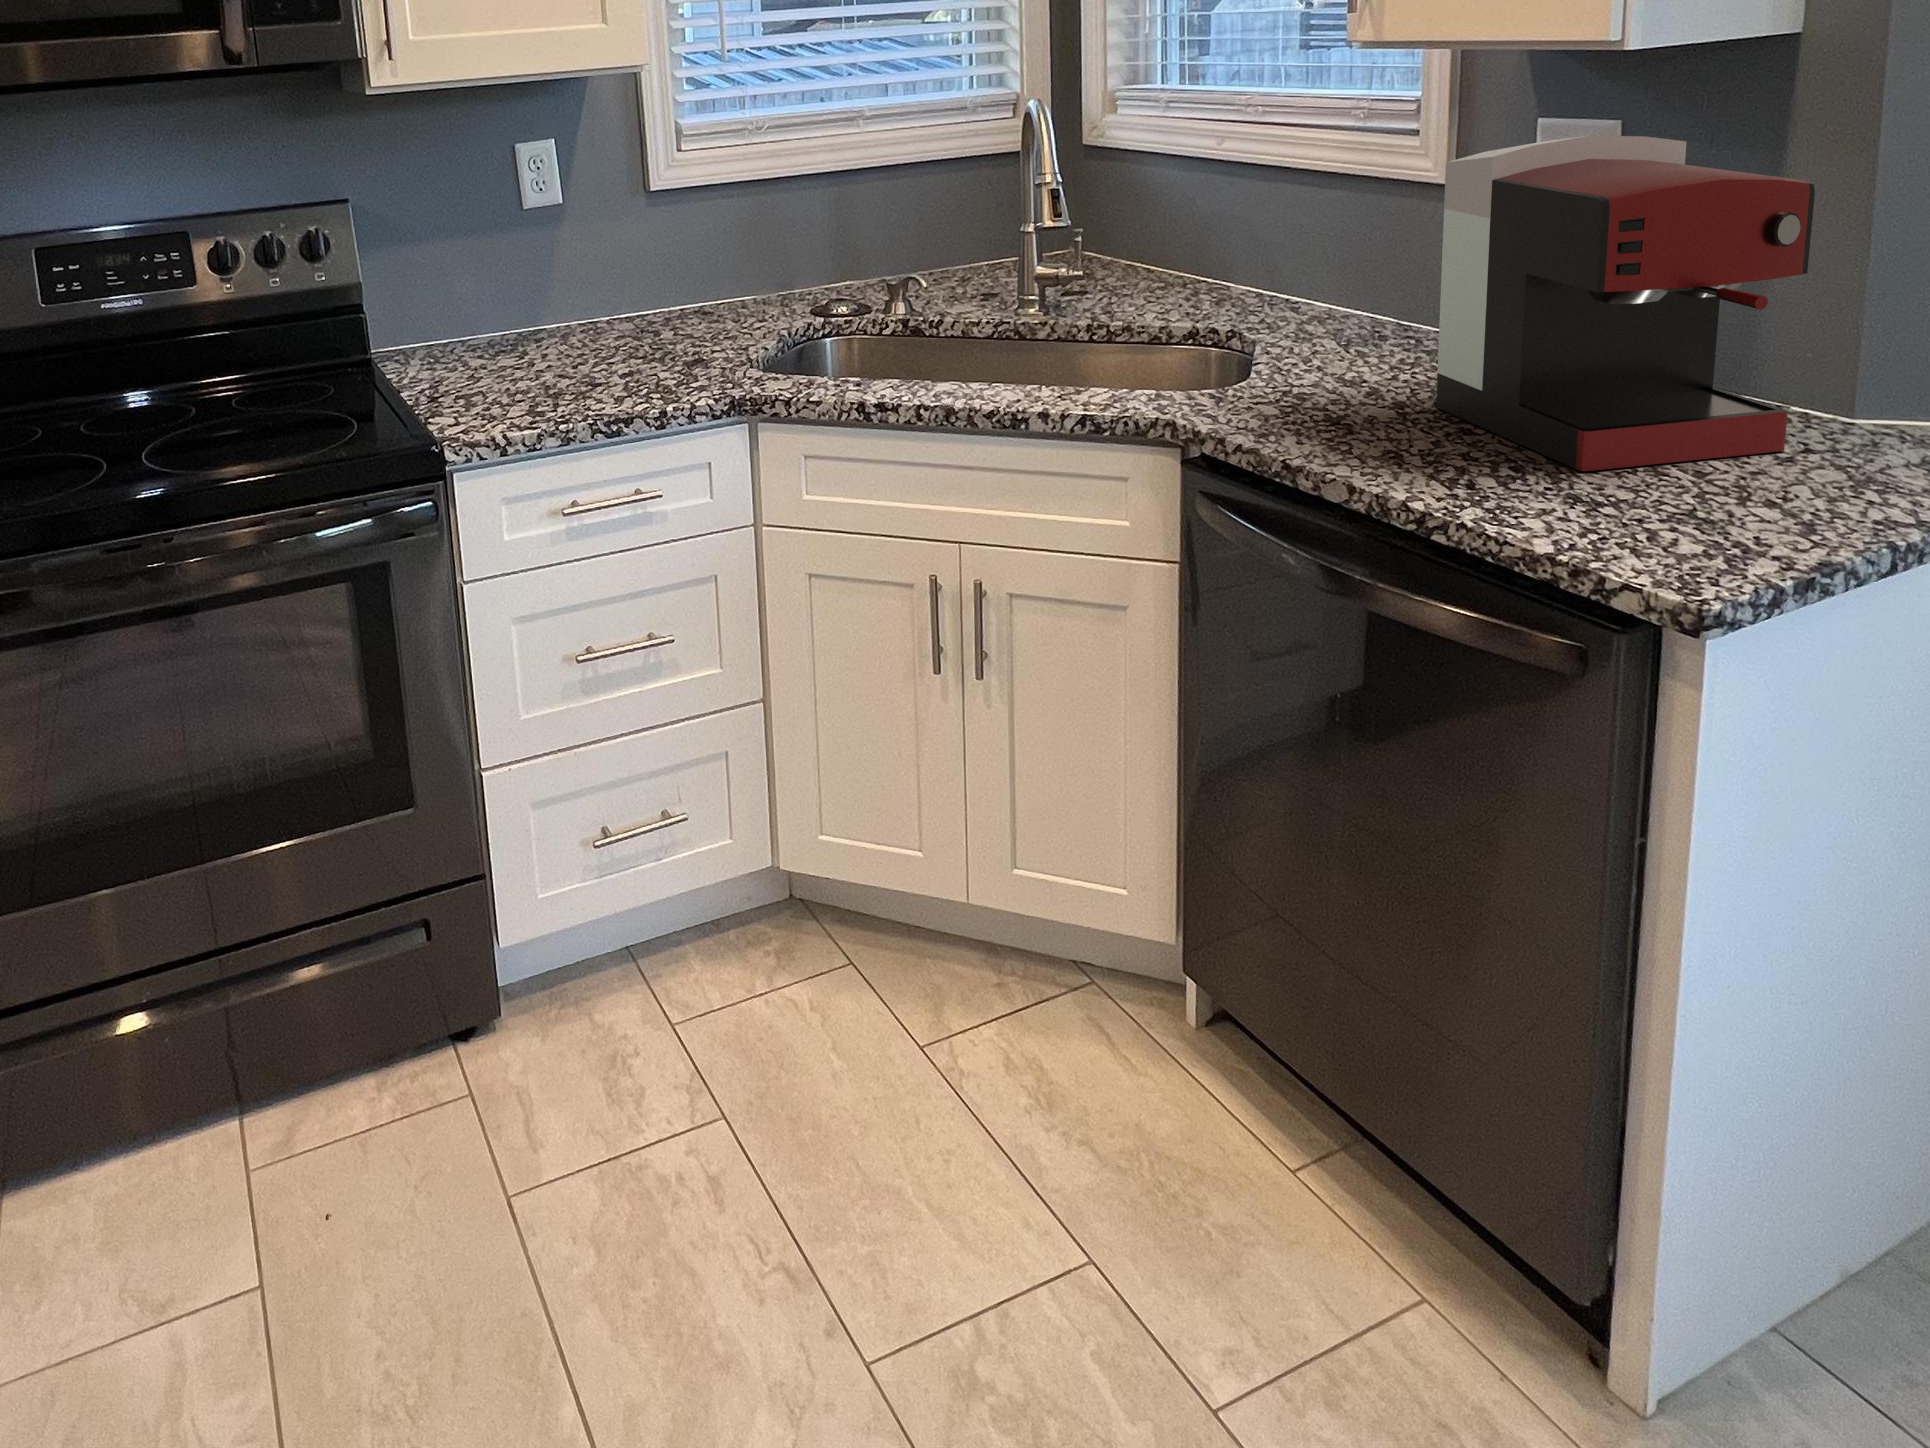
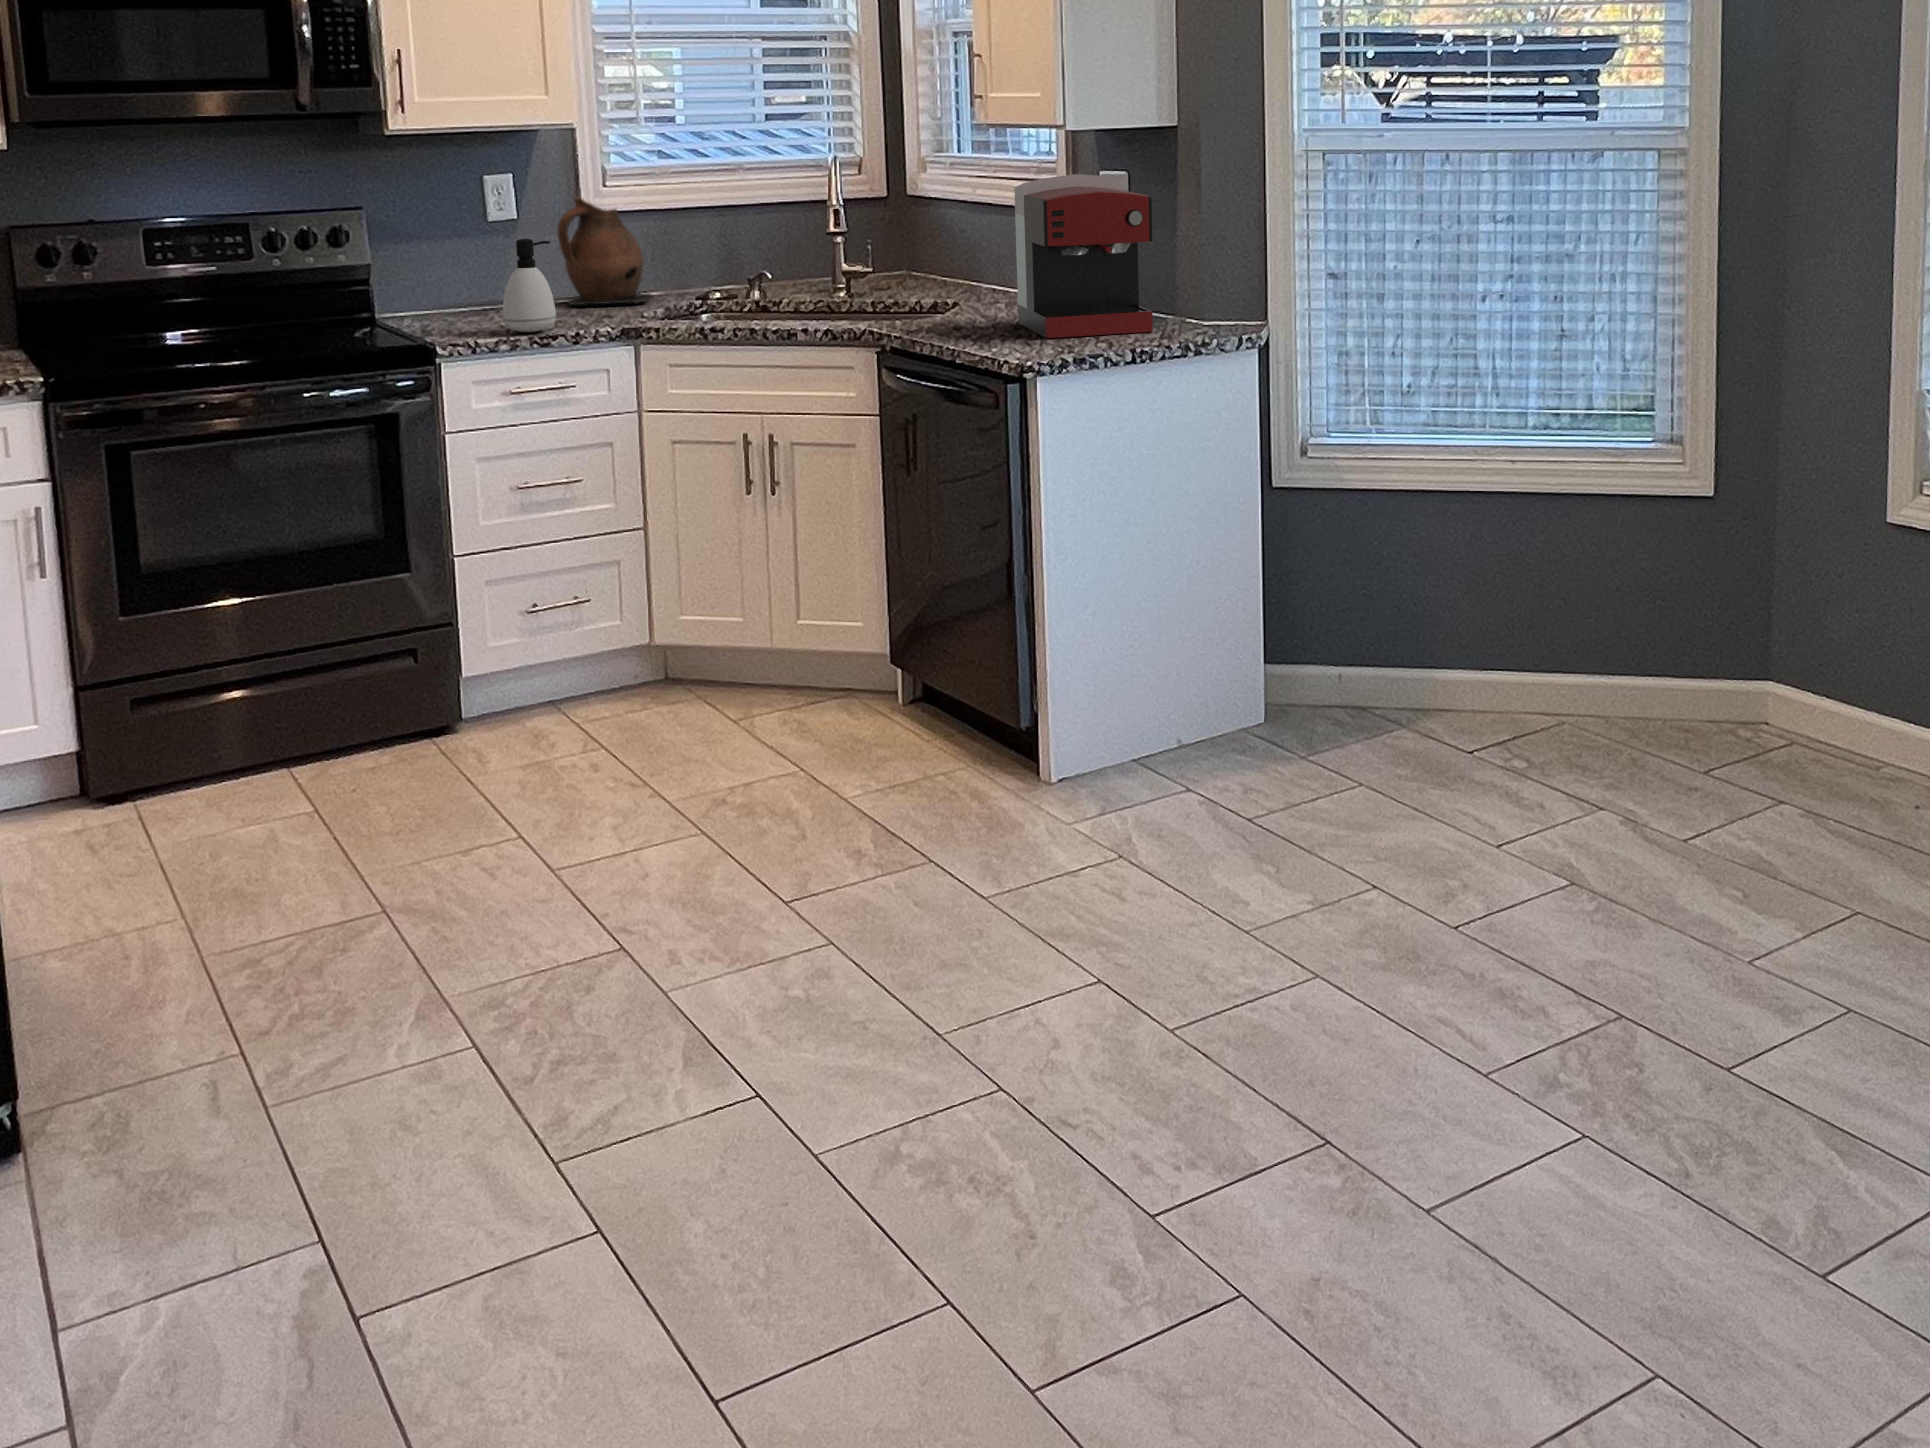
ceramic pitcher: none [615,173,742,329] -> present [558,198,651,305]
soap dispenser: none [548,258,627,406] -> present [503,239,556,332]

